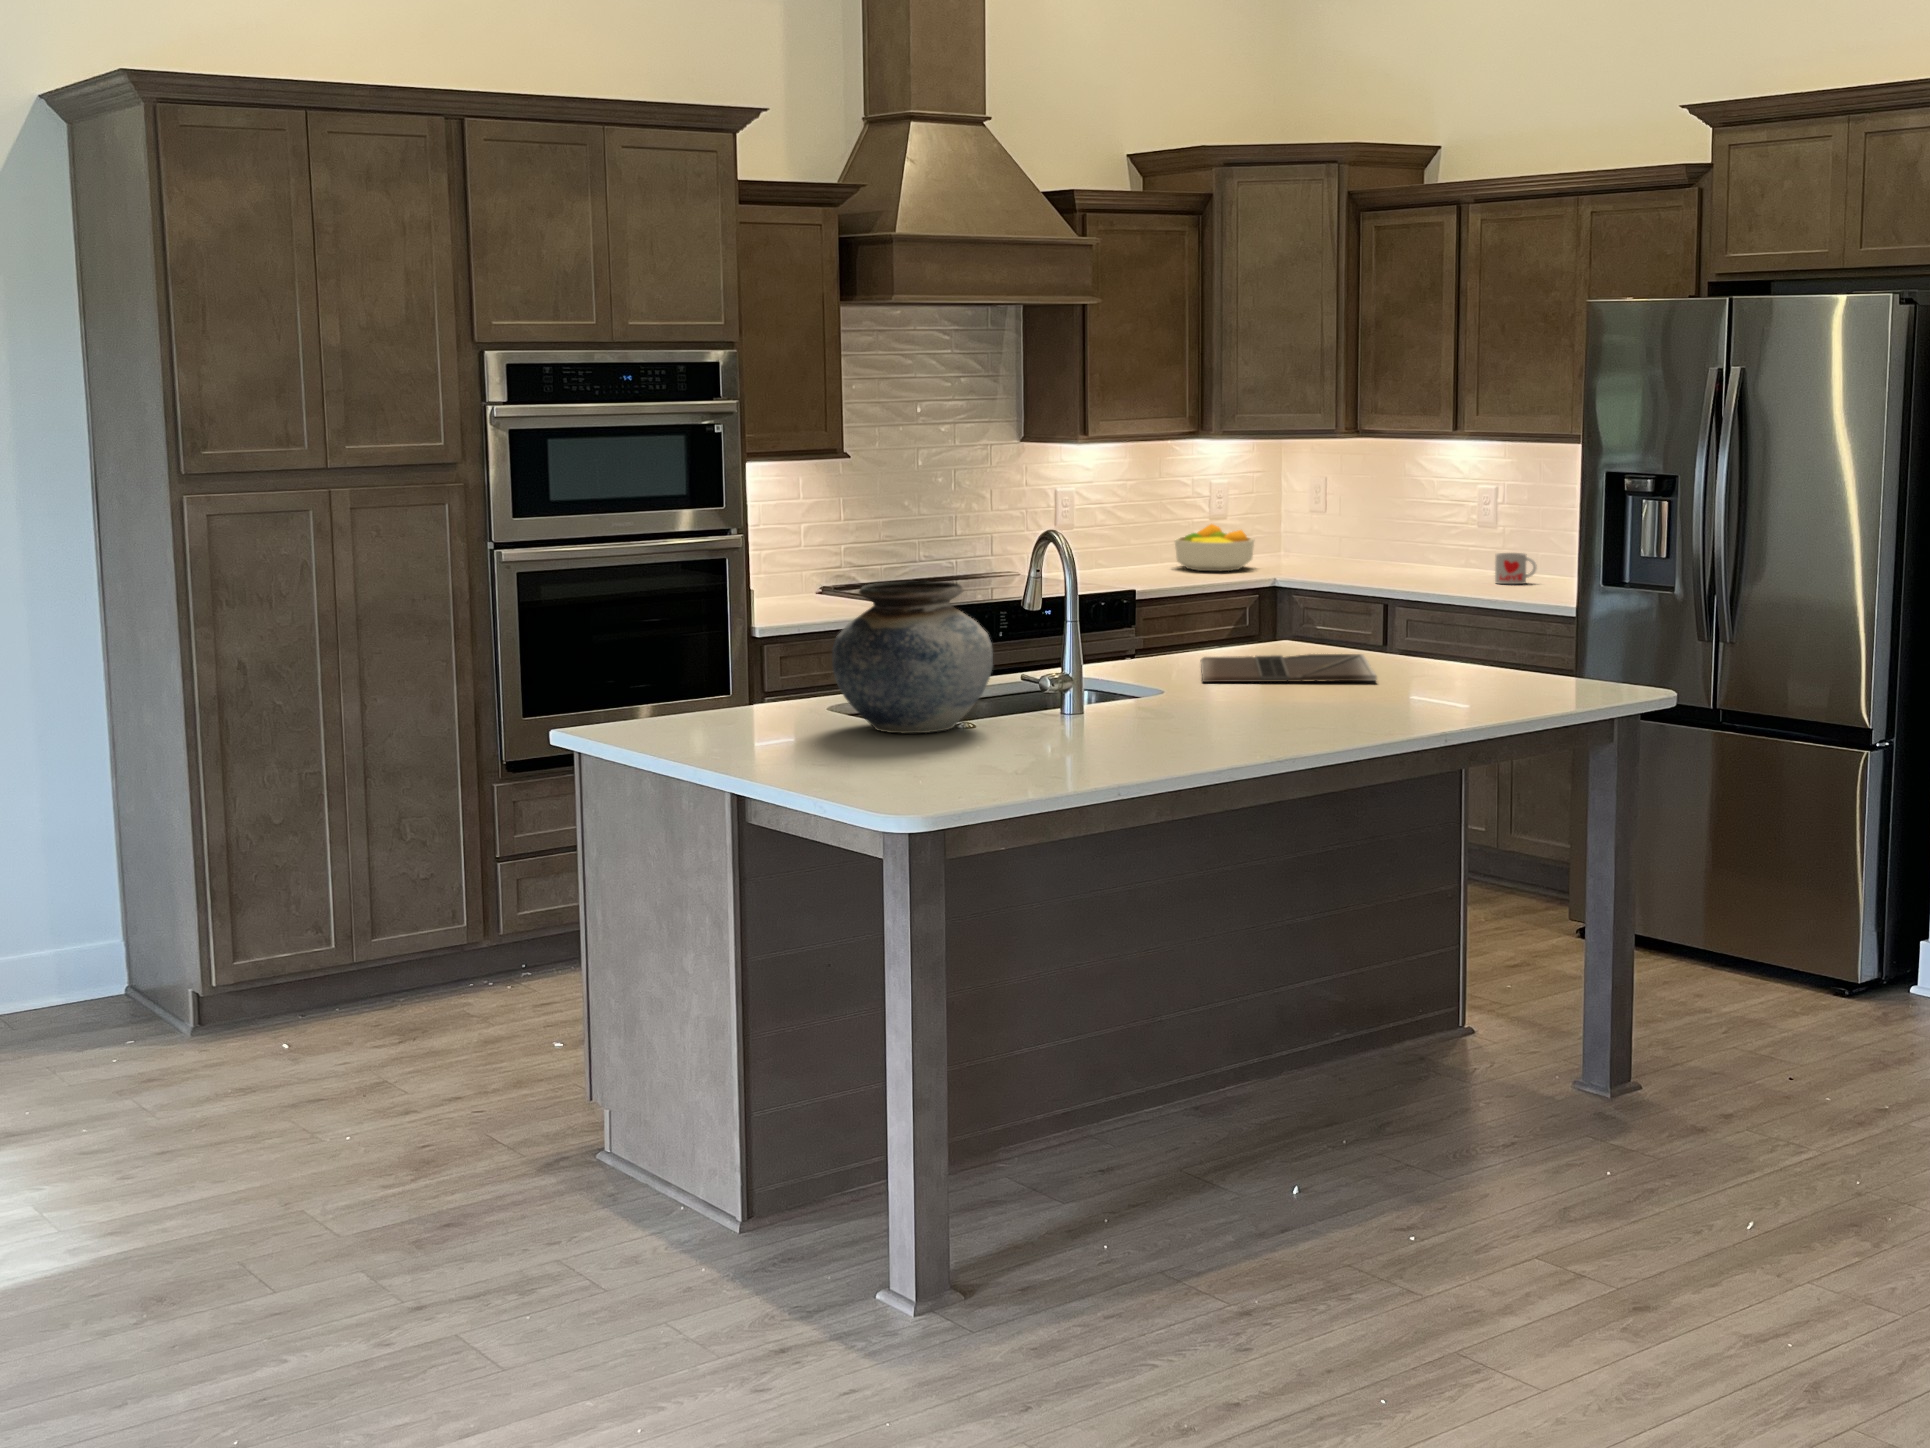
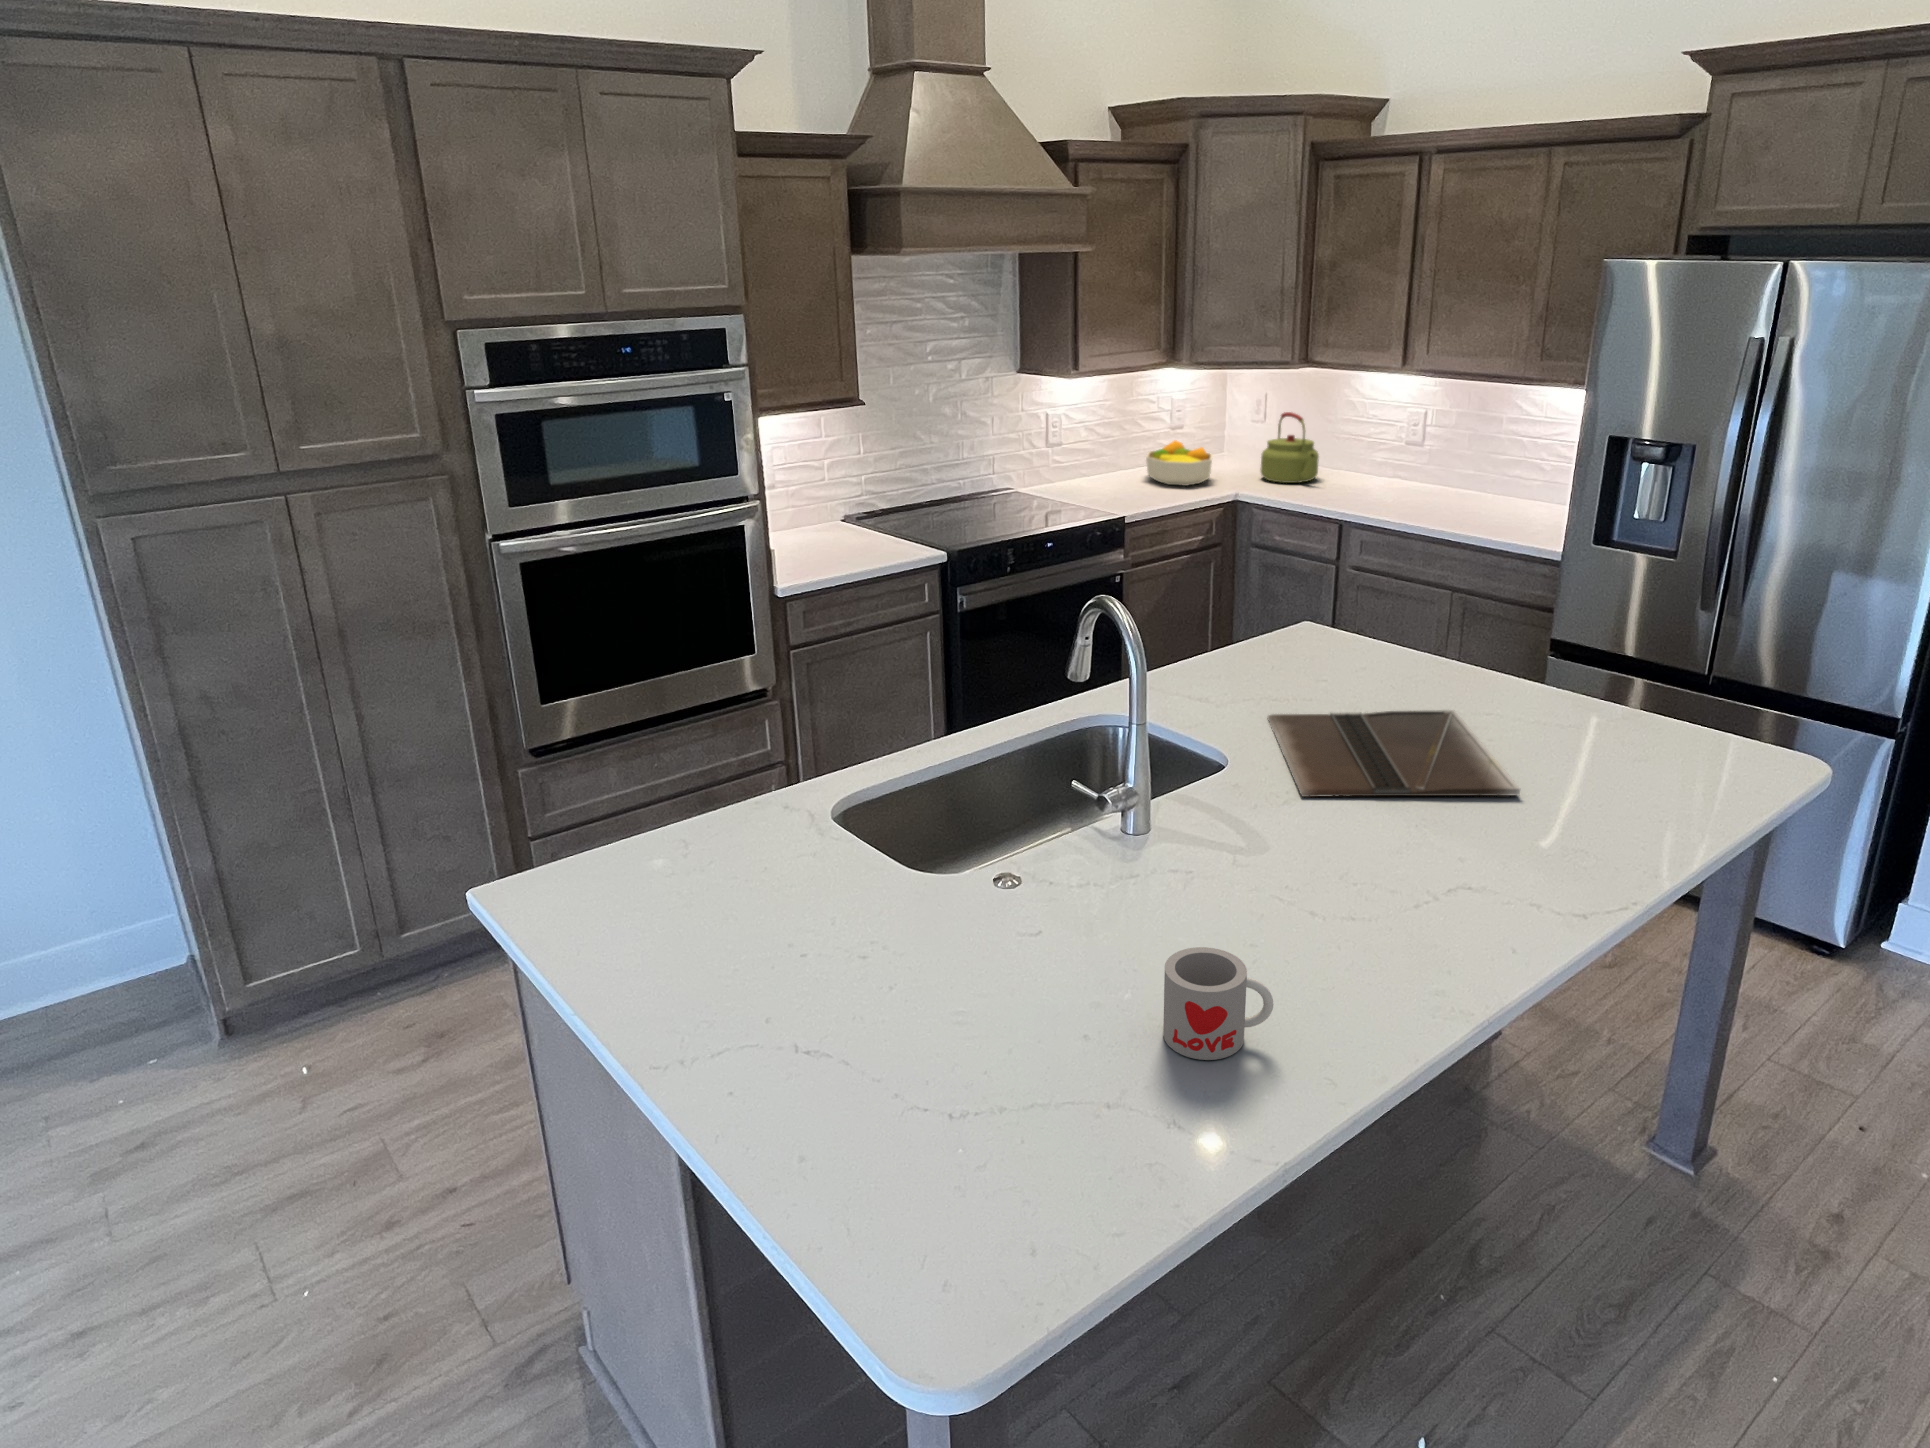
kettle: none [1312,489,1379,570] -> present [1261,412,1319,483]
mug: present [1495,553,1537,584] -> present [1163,947,1274,1060]
vase: present [832,581,993,733] -> none [822,776,1069,1035]

